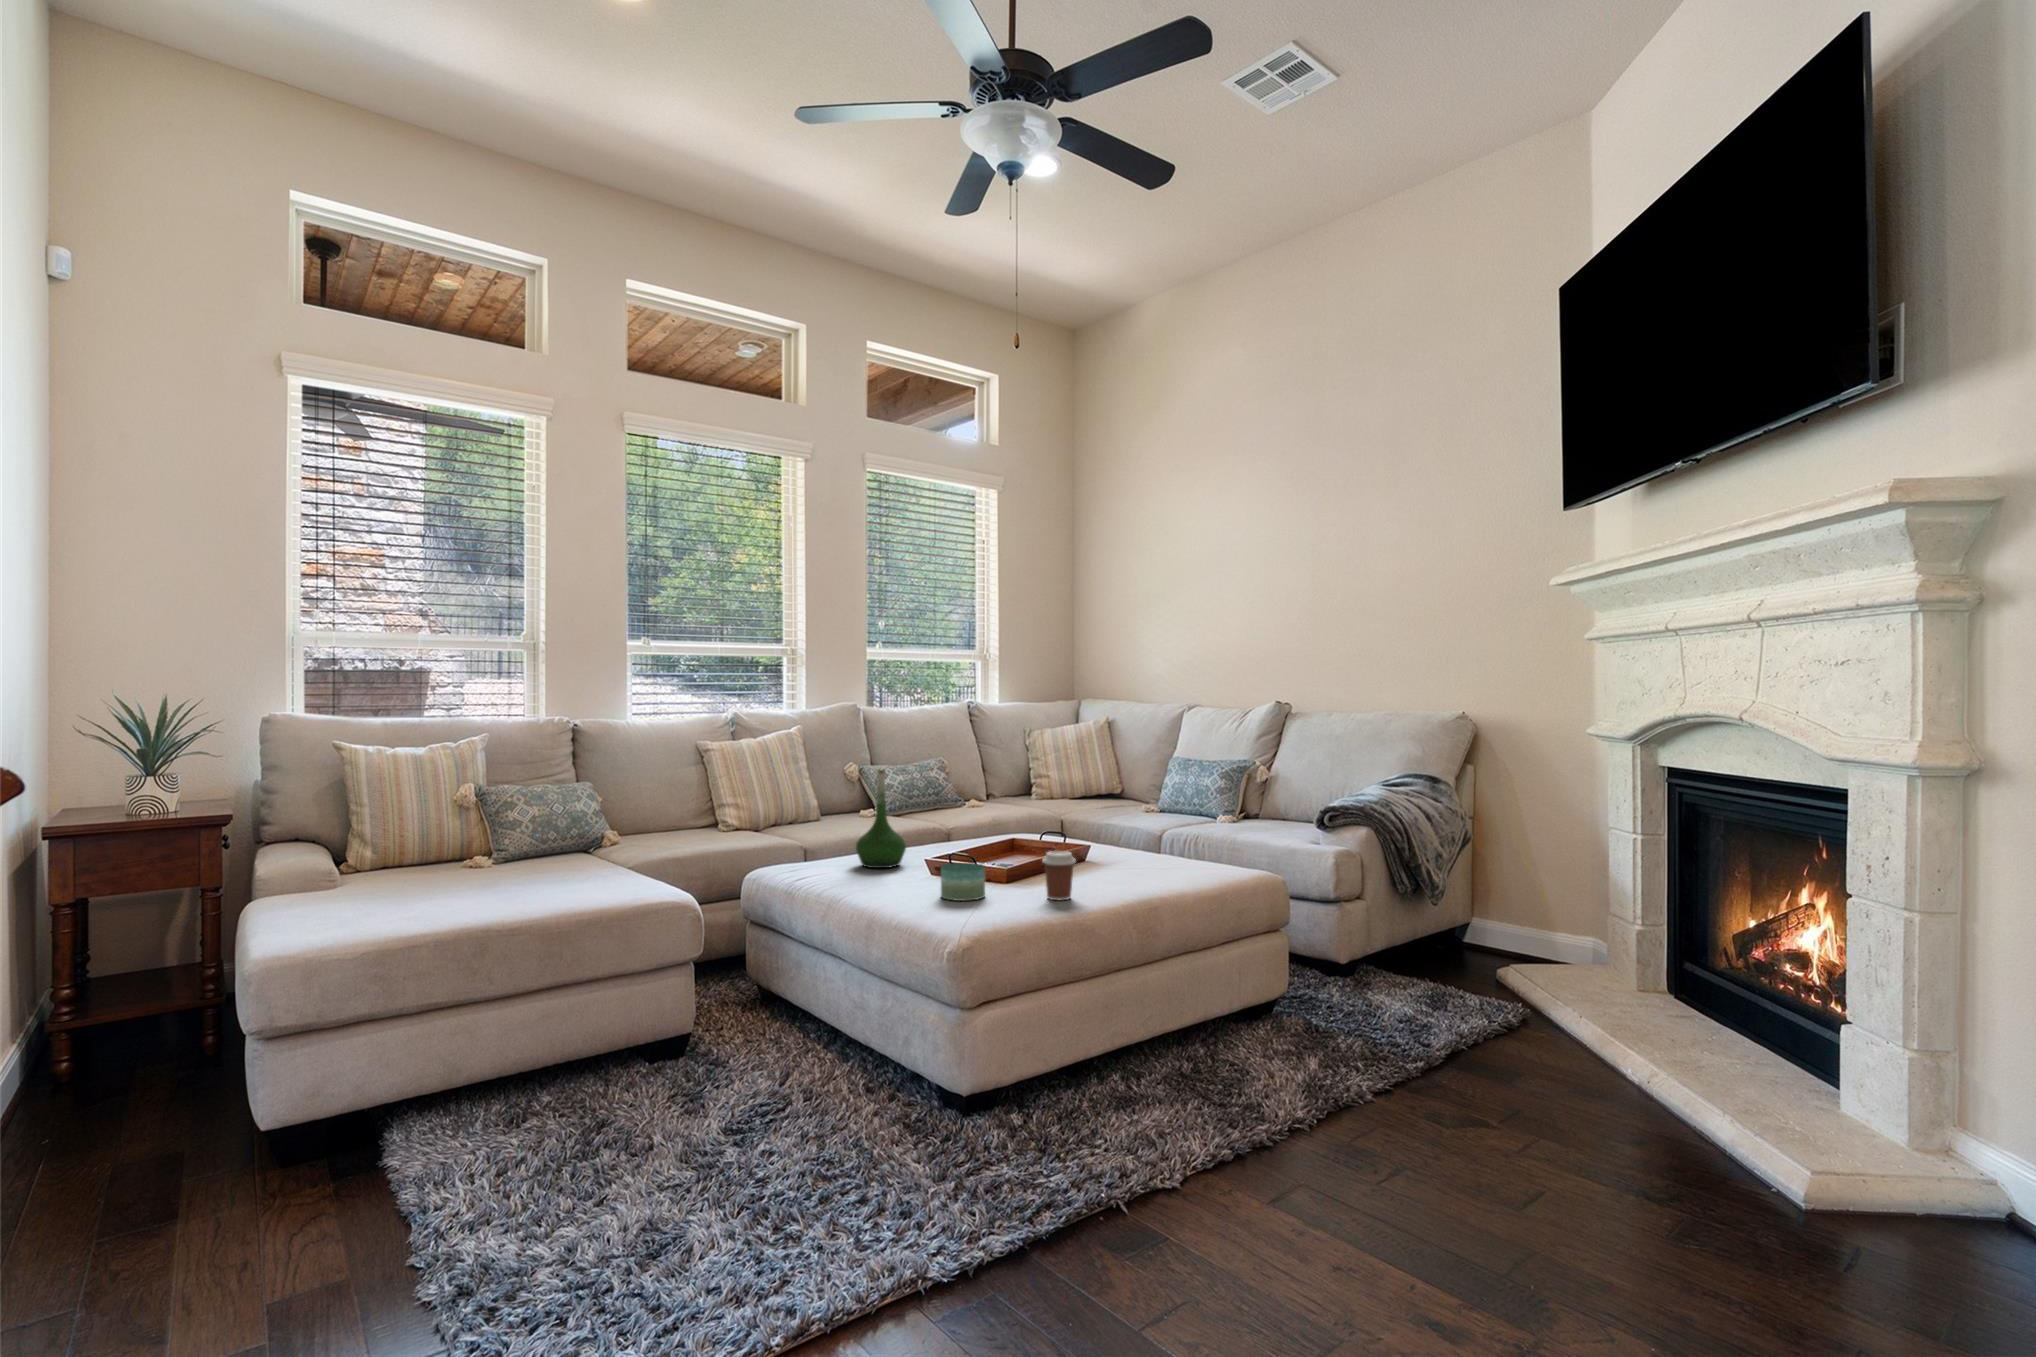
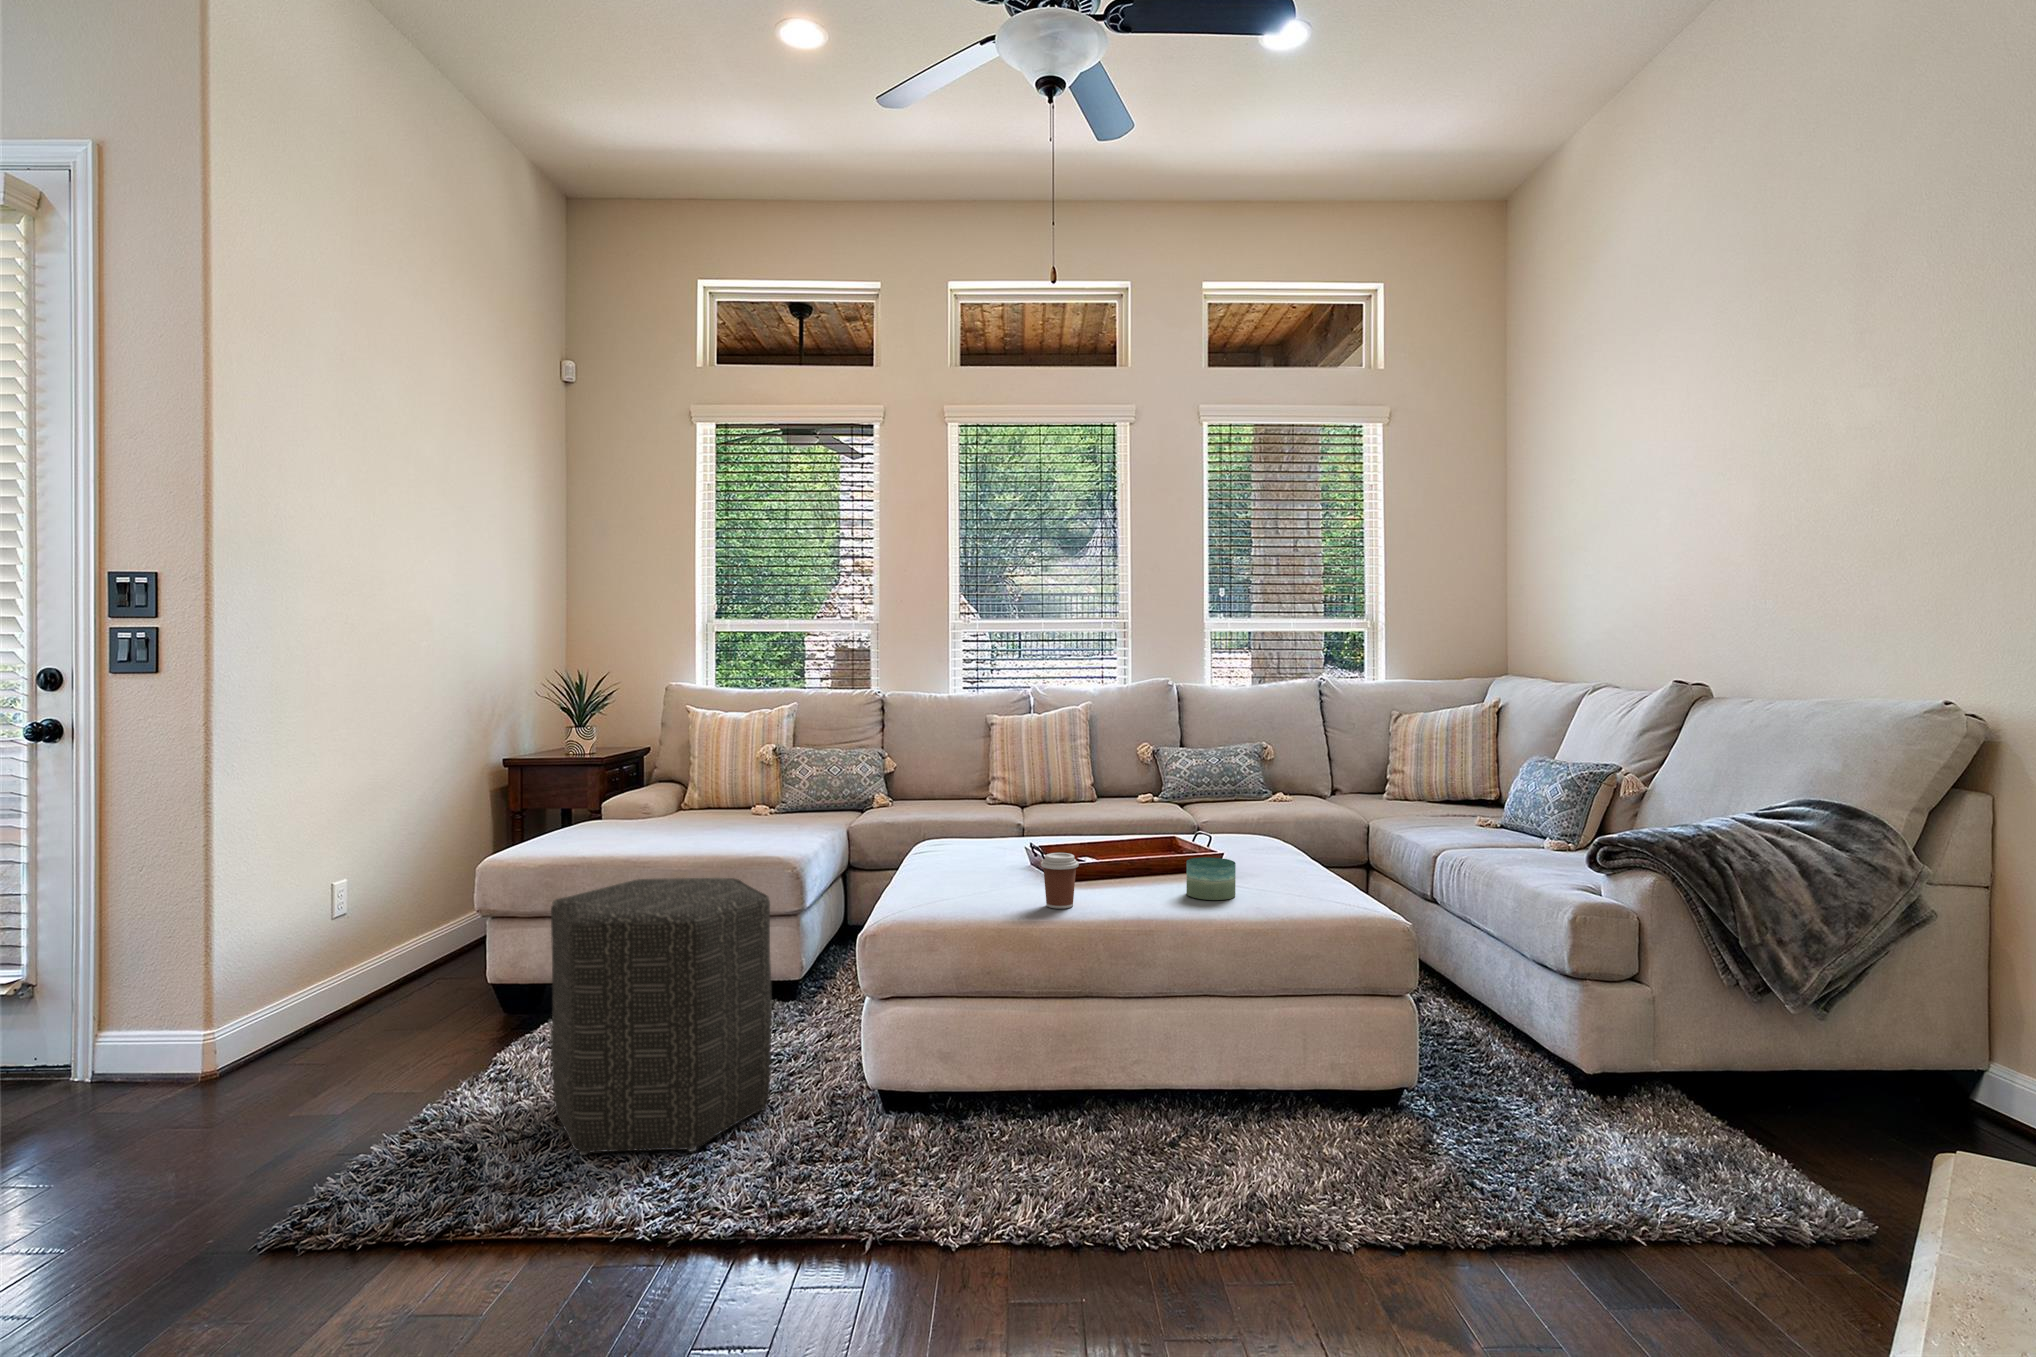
vase: present [856,770,906,868] -> none [977,751,1028,852]
candle: present [941,863,985,901] -> present [1186,857,1236,900]
ottoman: none [628,917,861,1247] -> present [551,878,771,1155]

